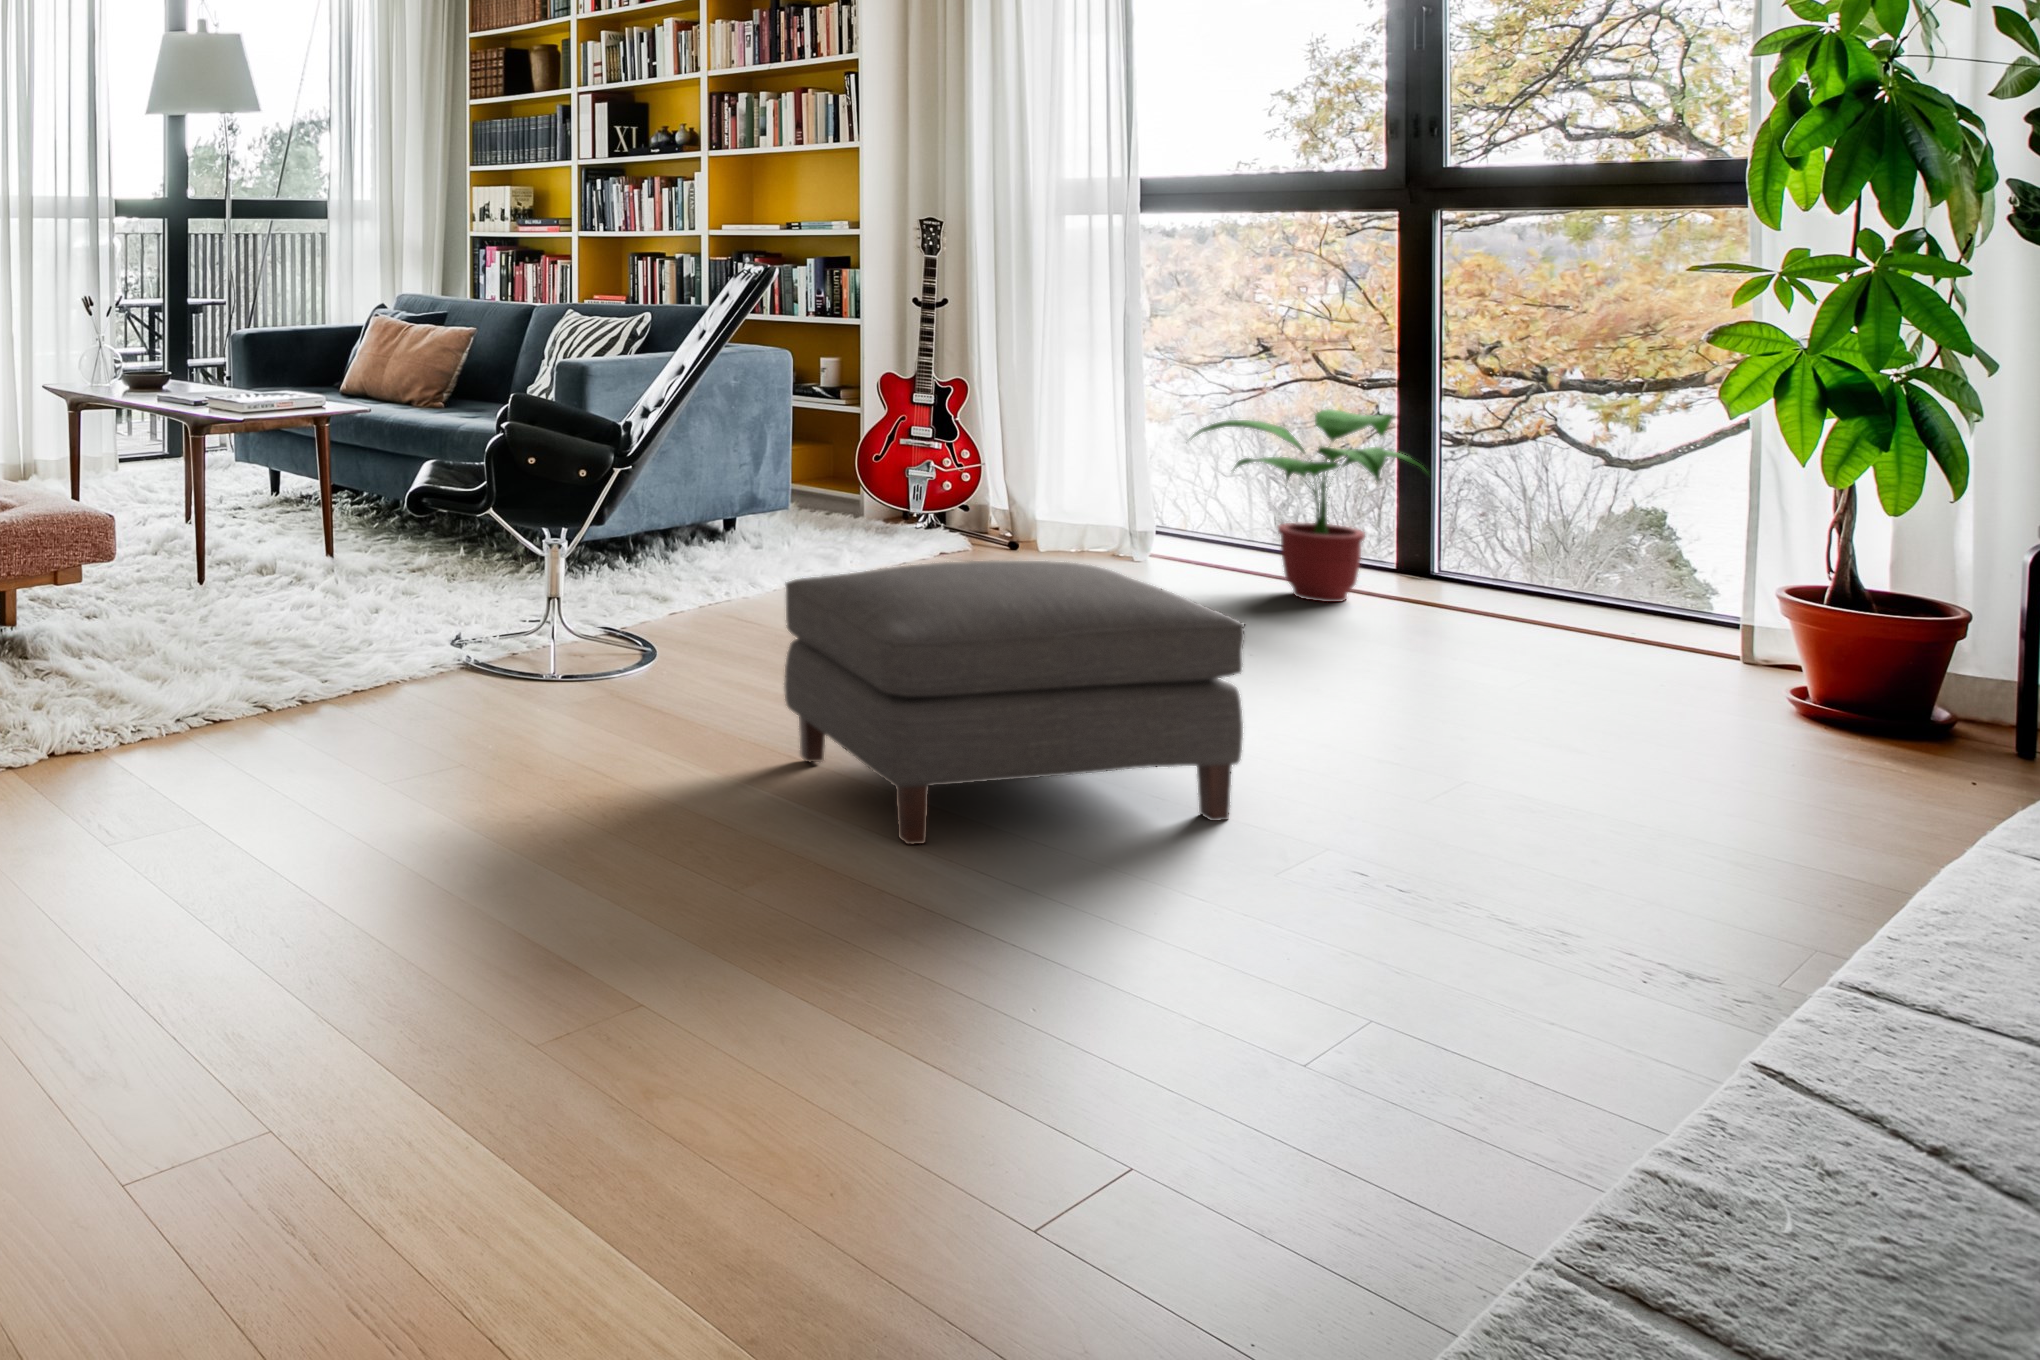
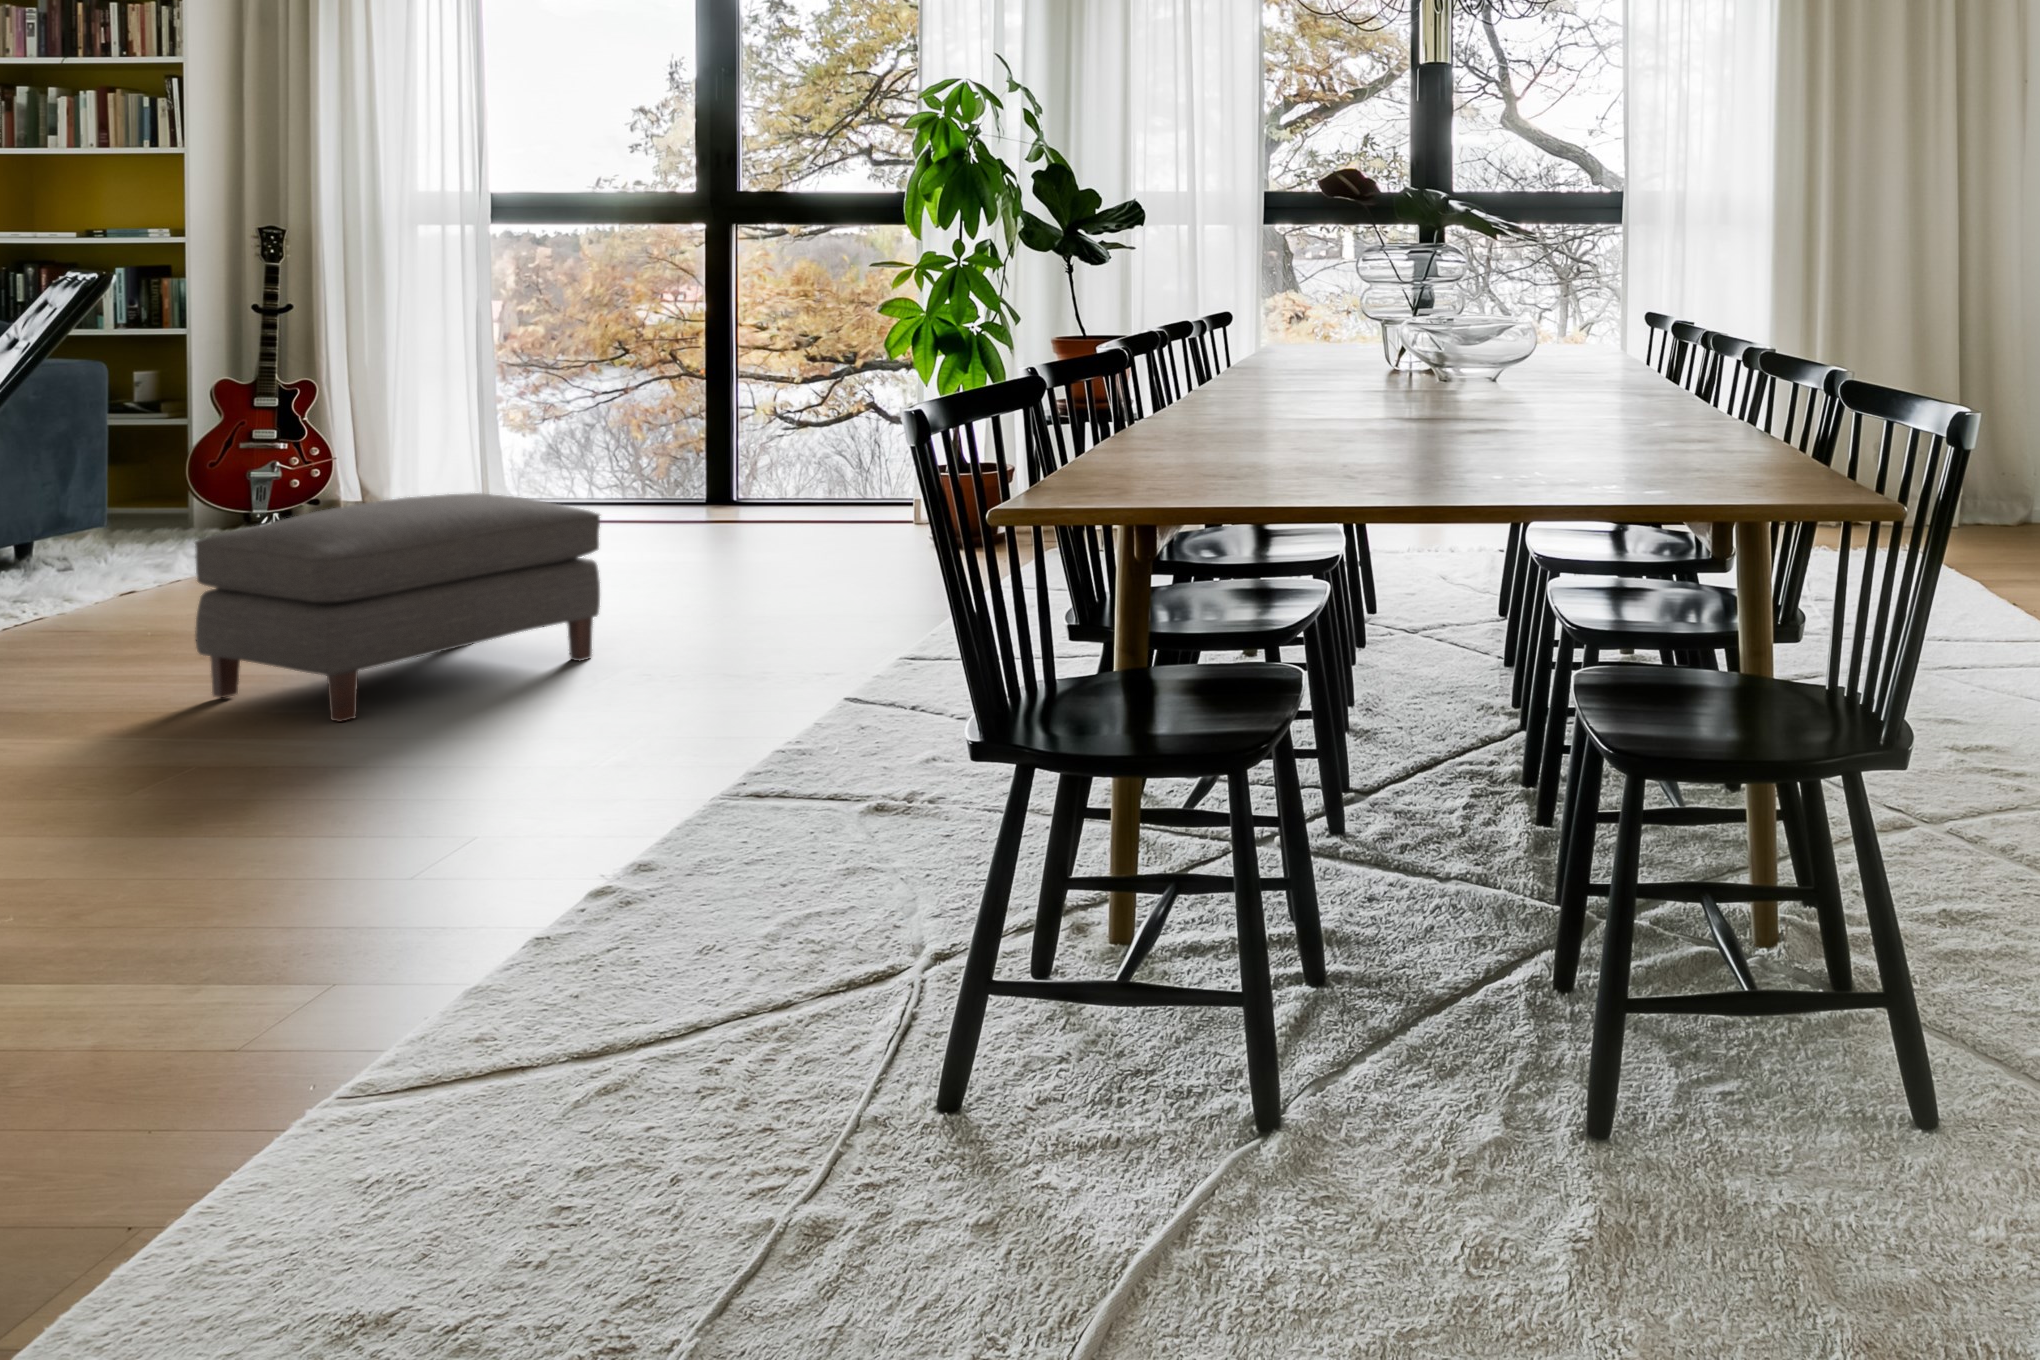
potted plant: present [1192,409,1427,602] -> none [532,383,720,533]

